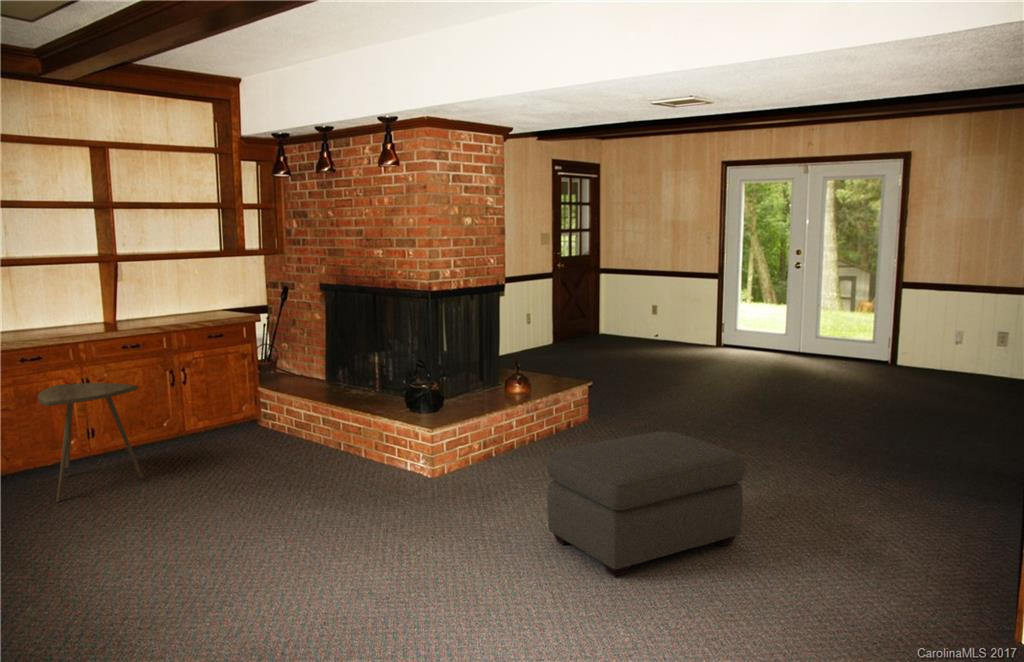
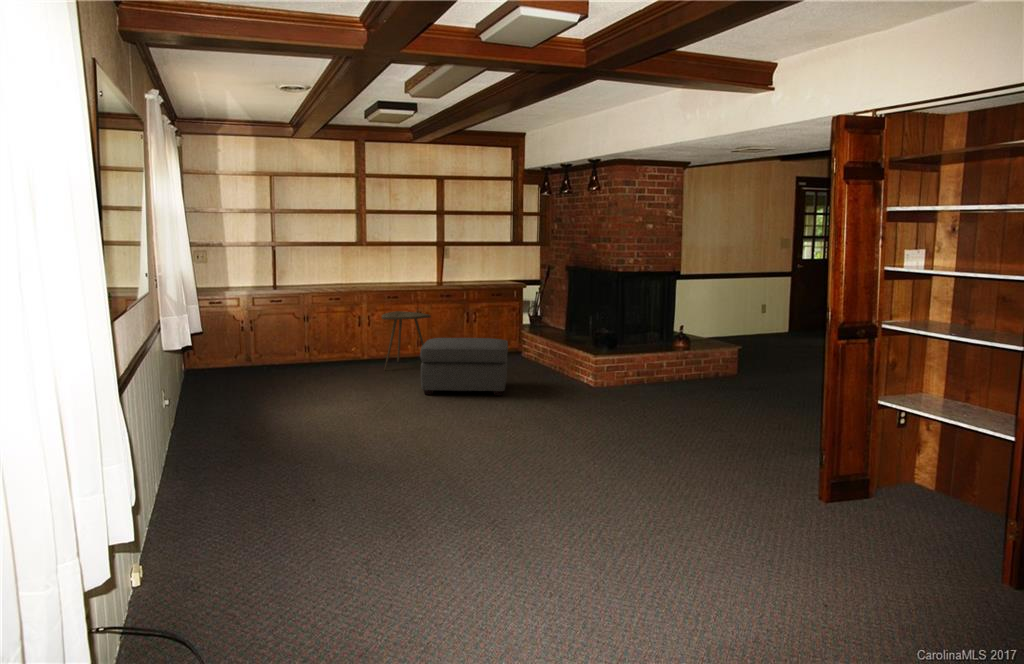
ottoman: present [547,431,745,577] -> present [420,338,508,396]

